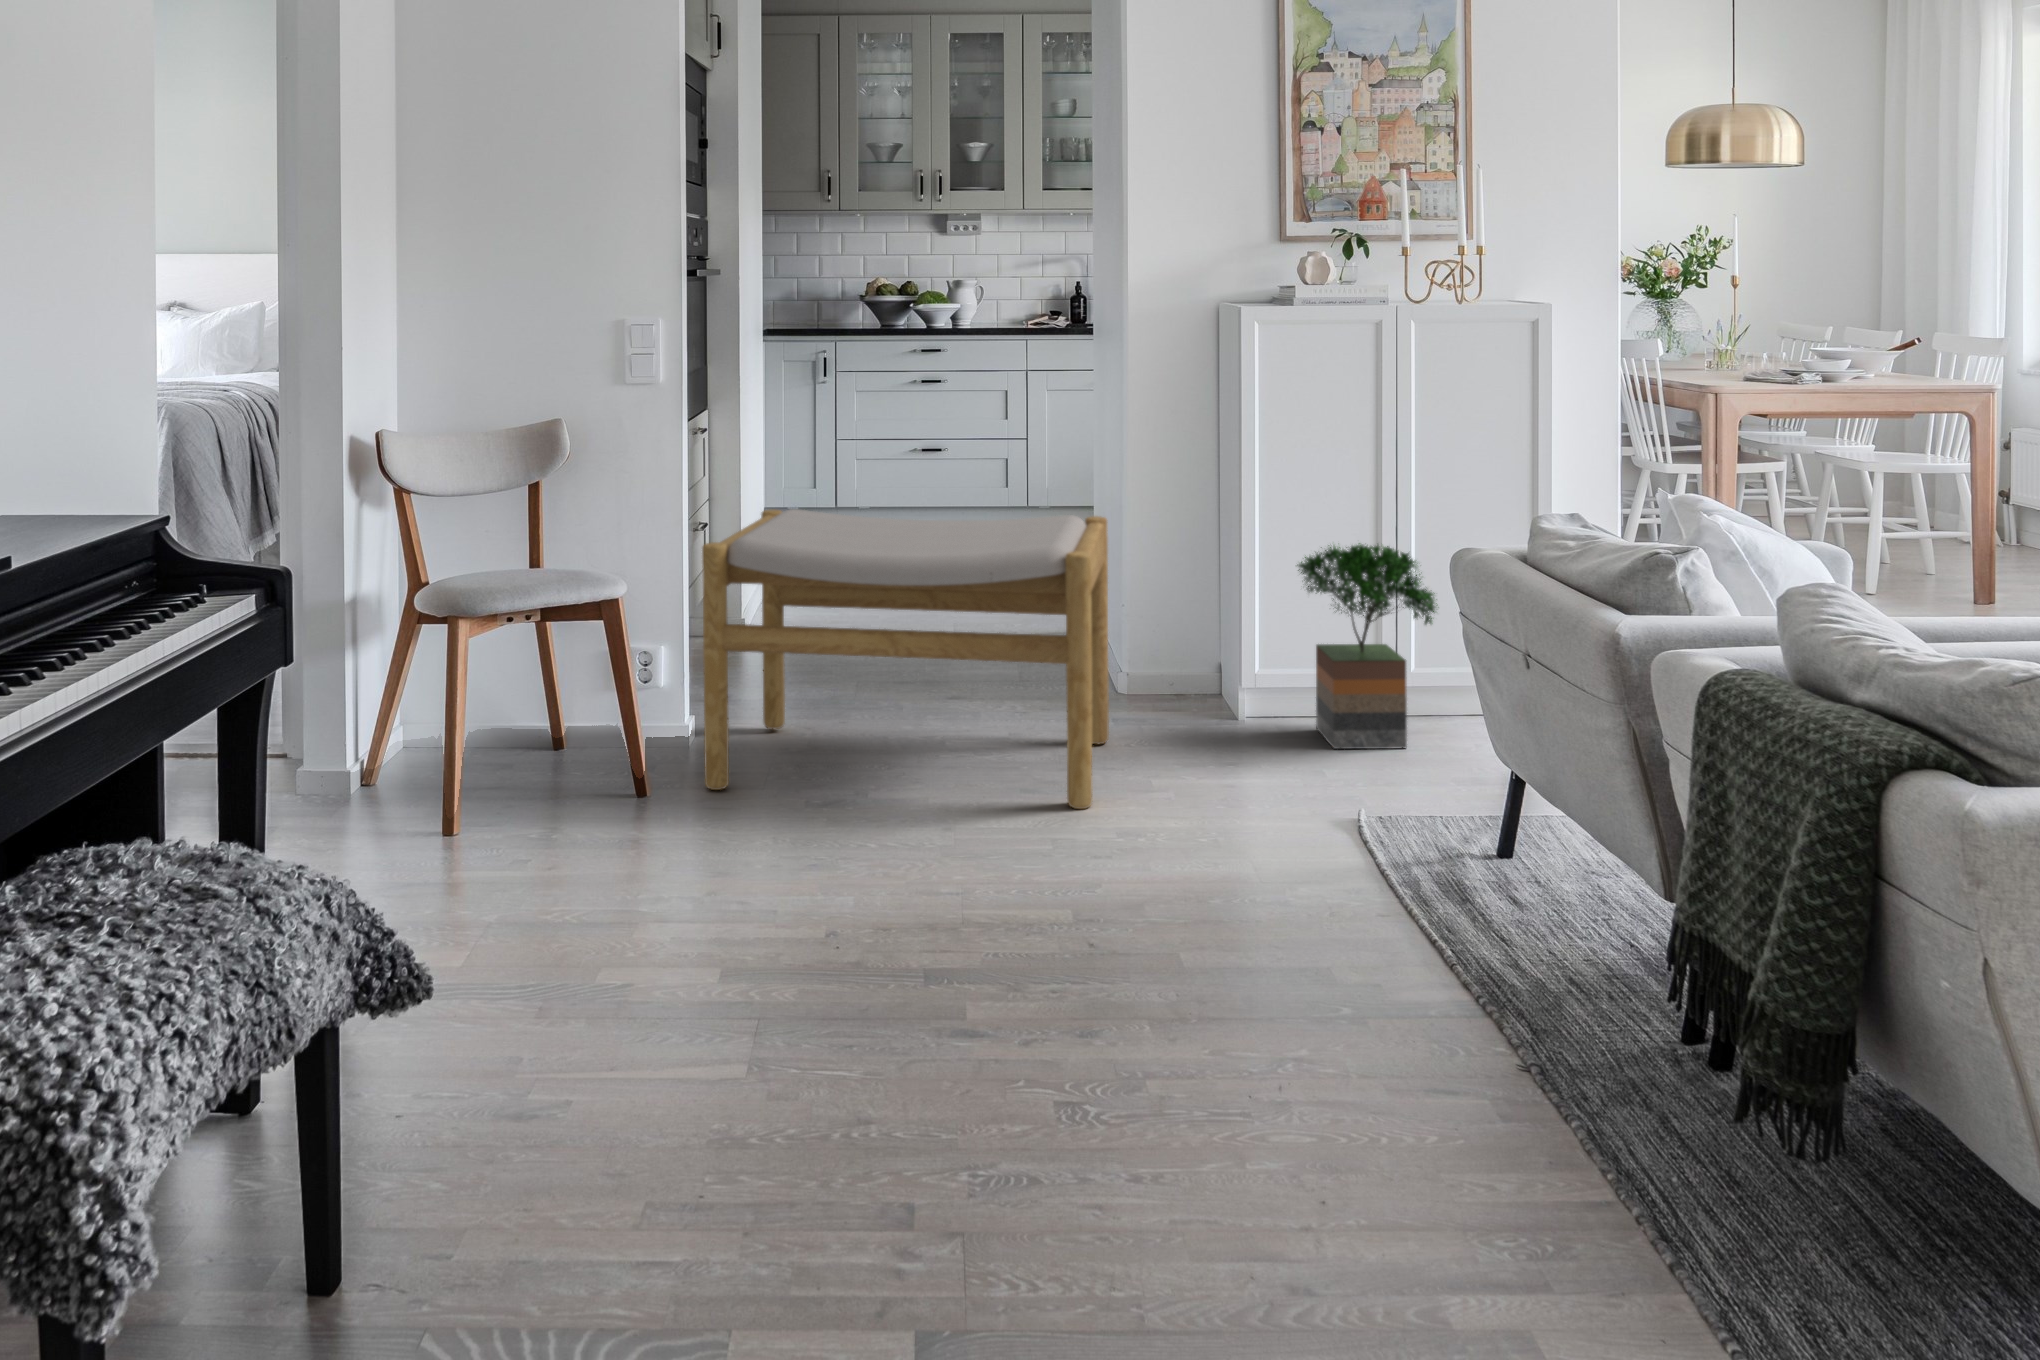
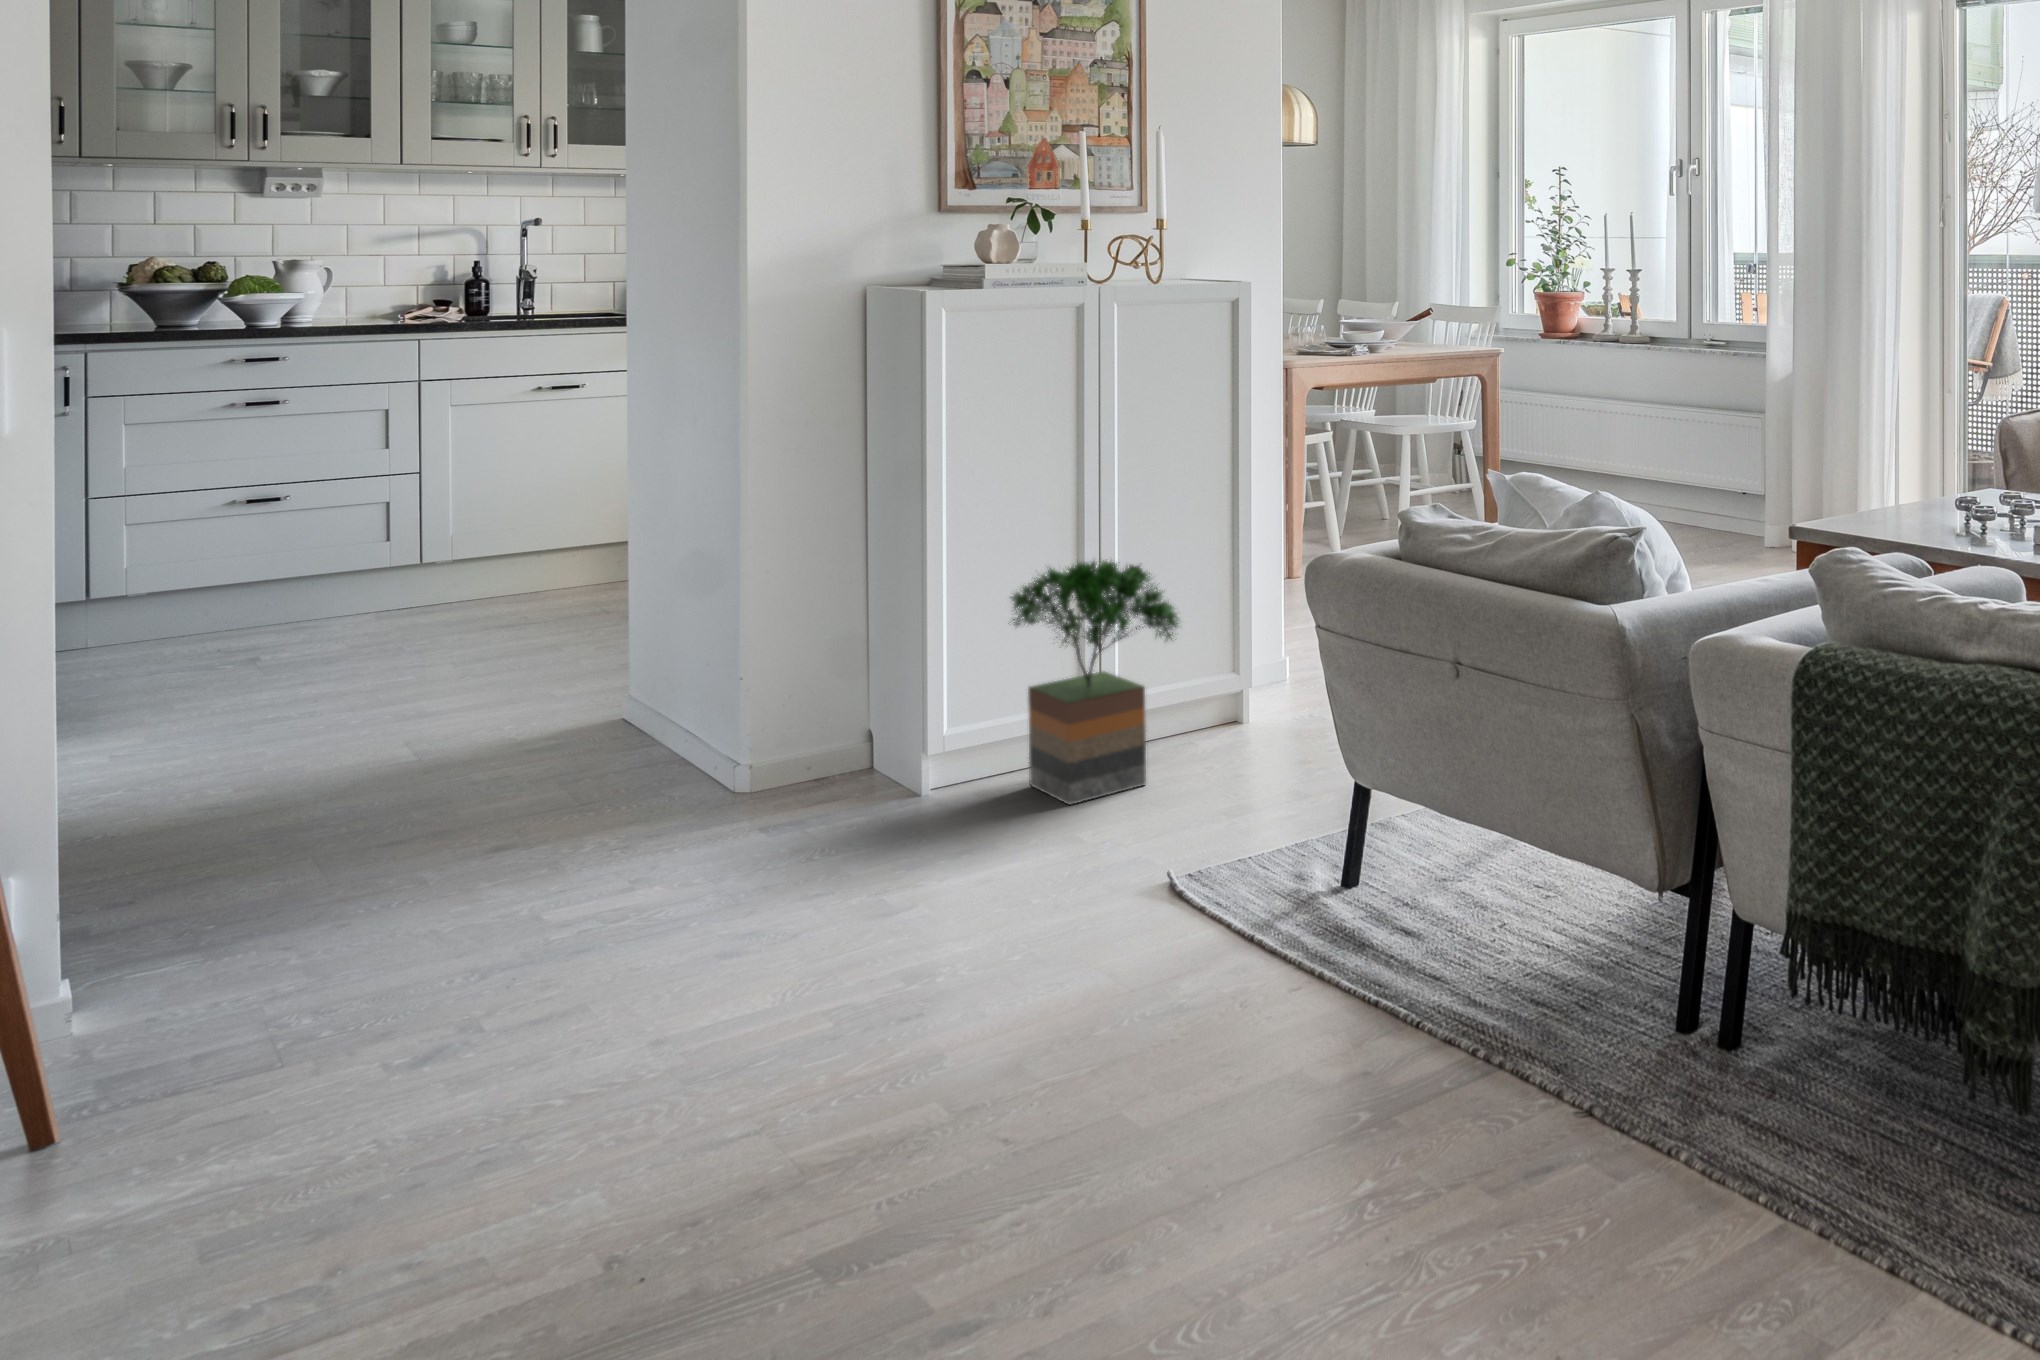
footstool: present [702,509,1109,809] -> none [106,573,832,1128]

